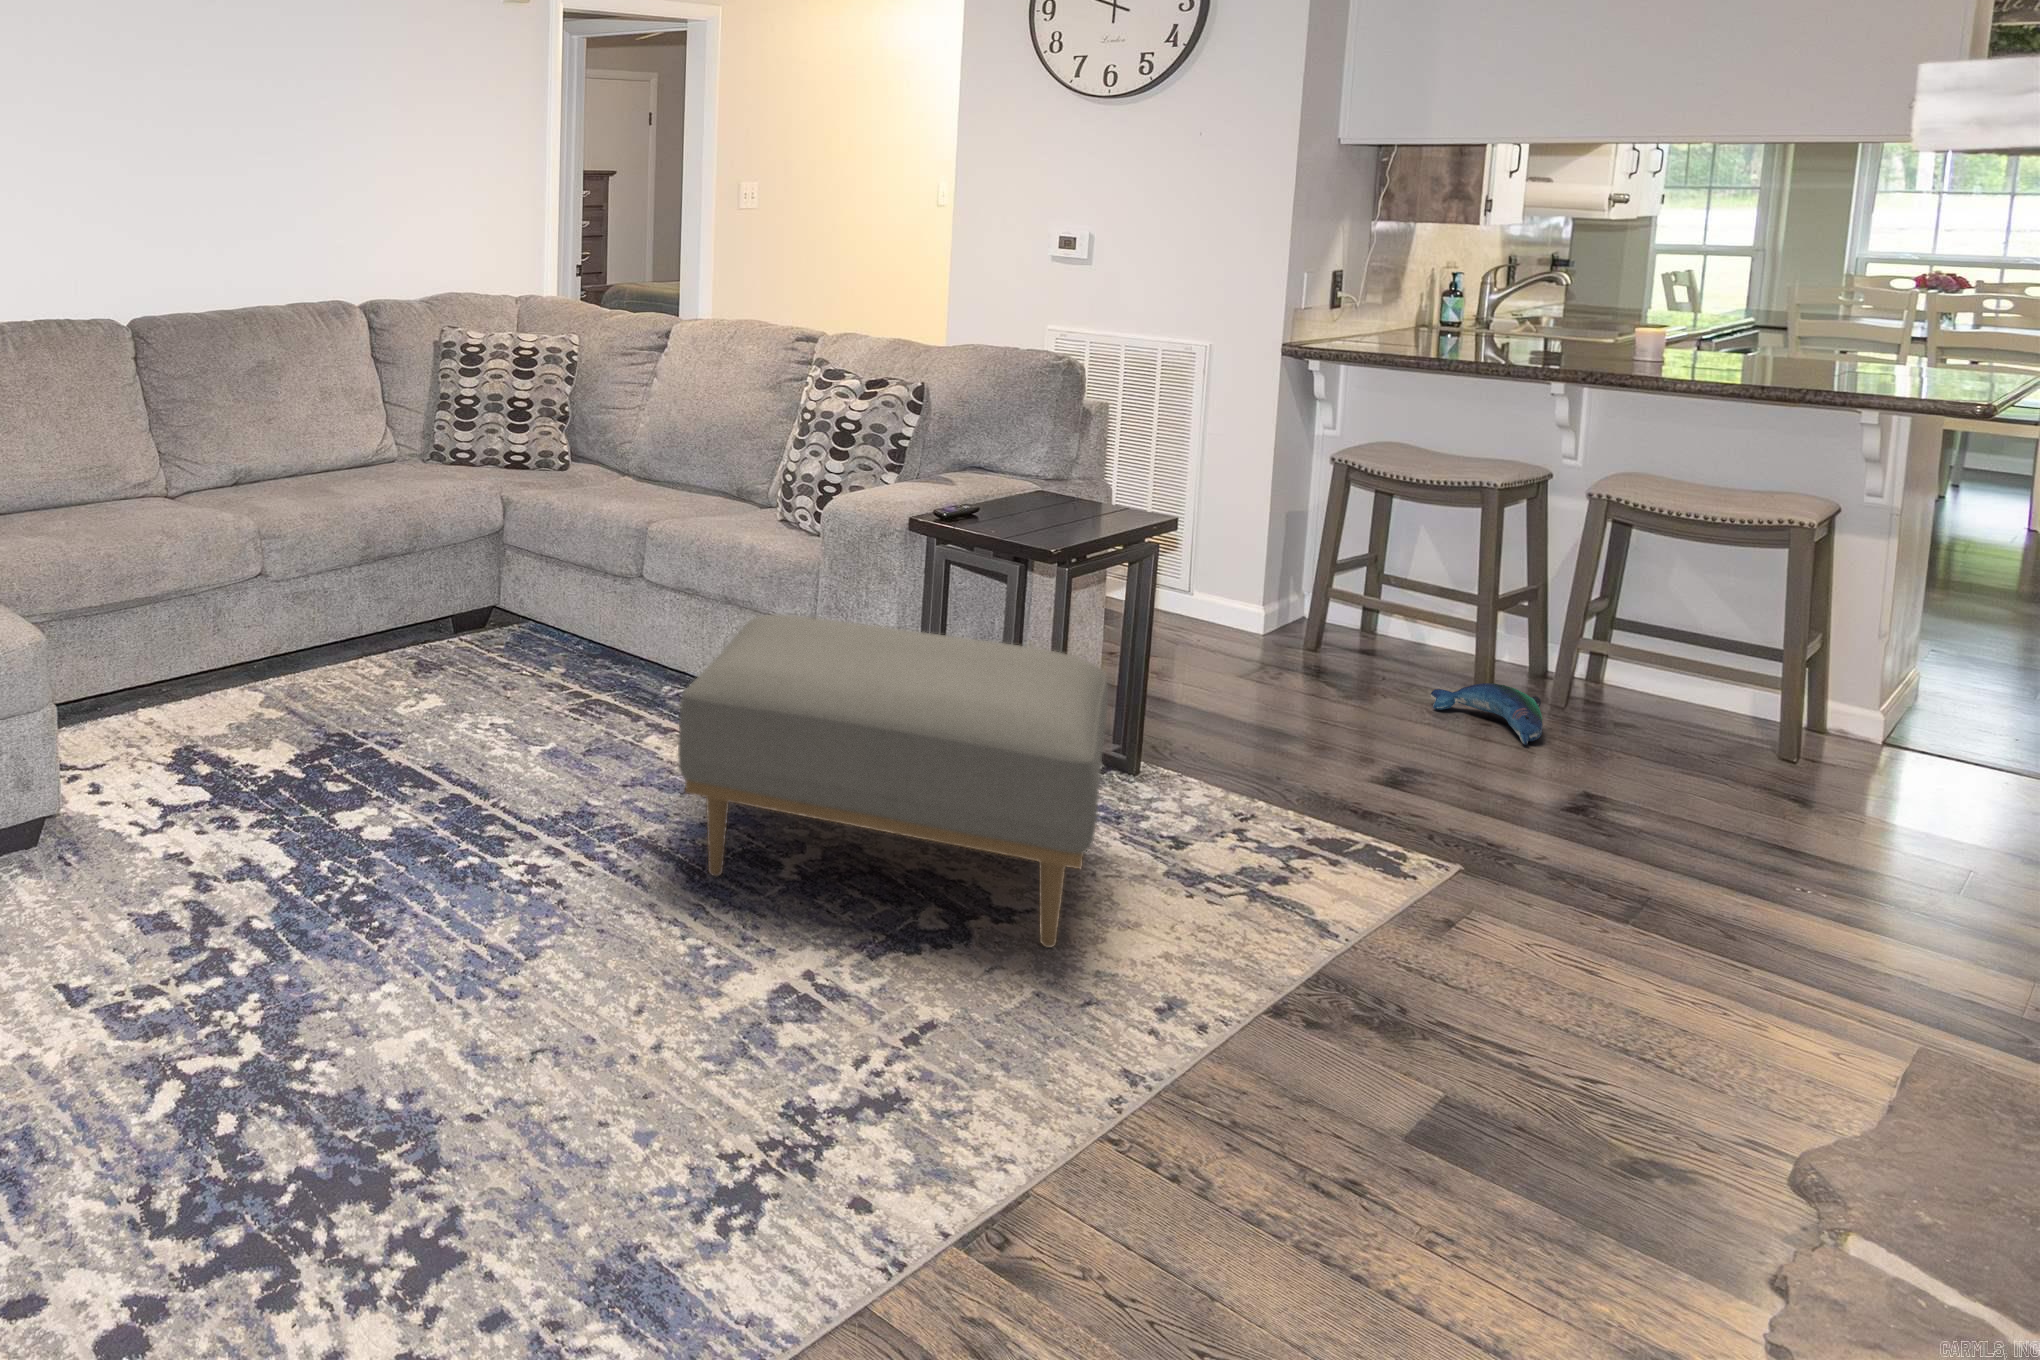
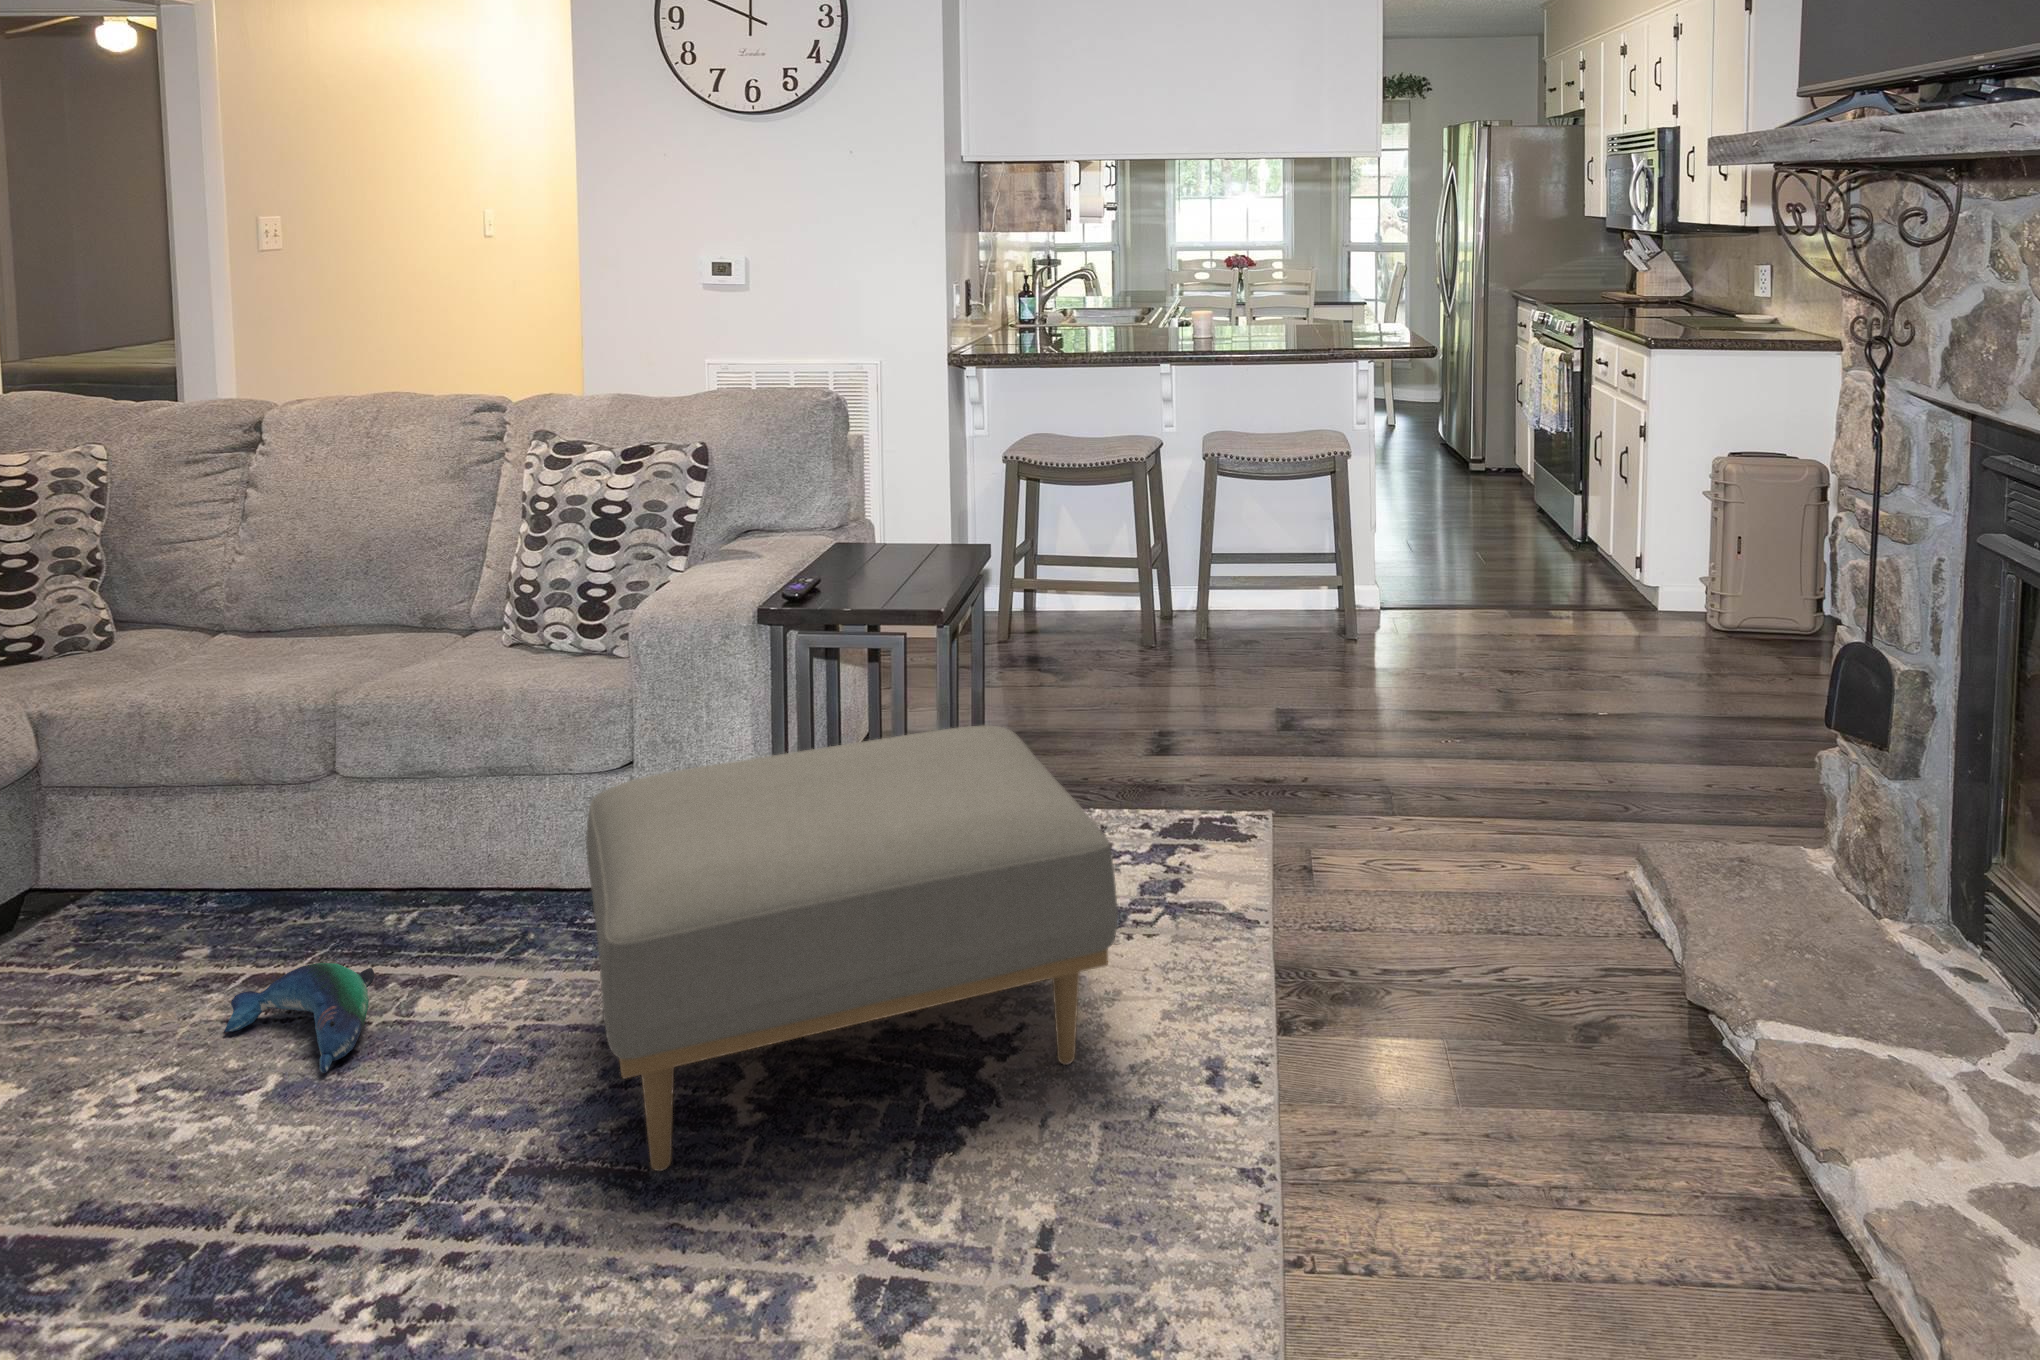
plush toy: present [1431,683,1543,745] -> present [225,963,374,1073]

